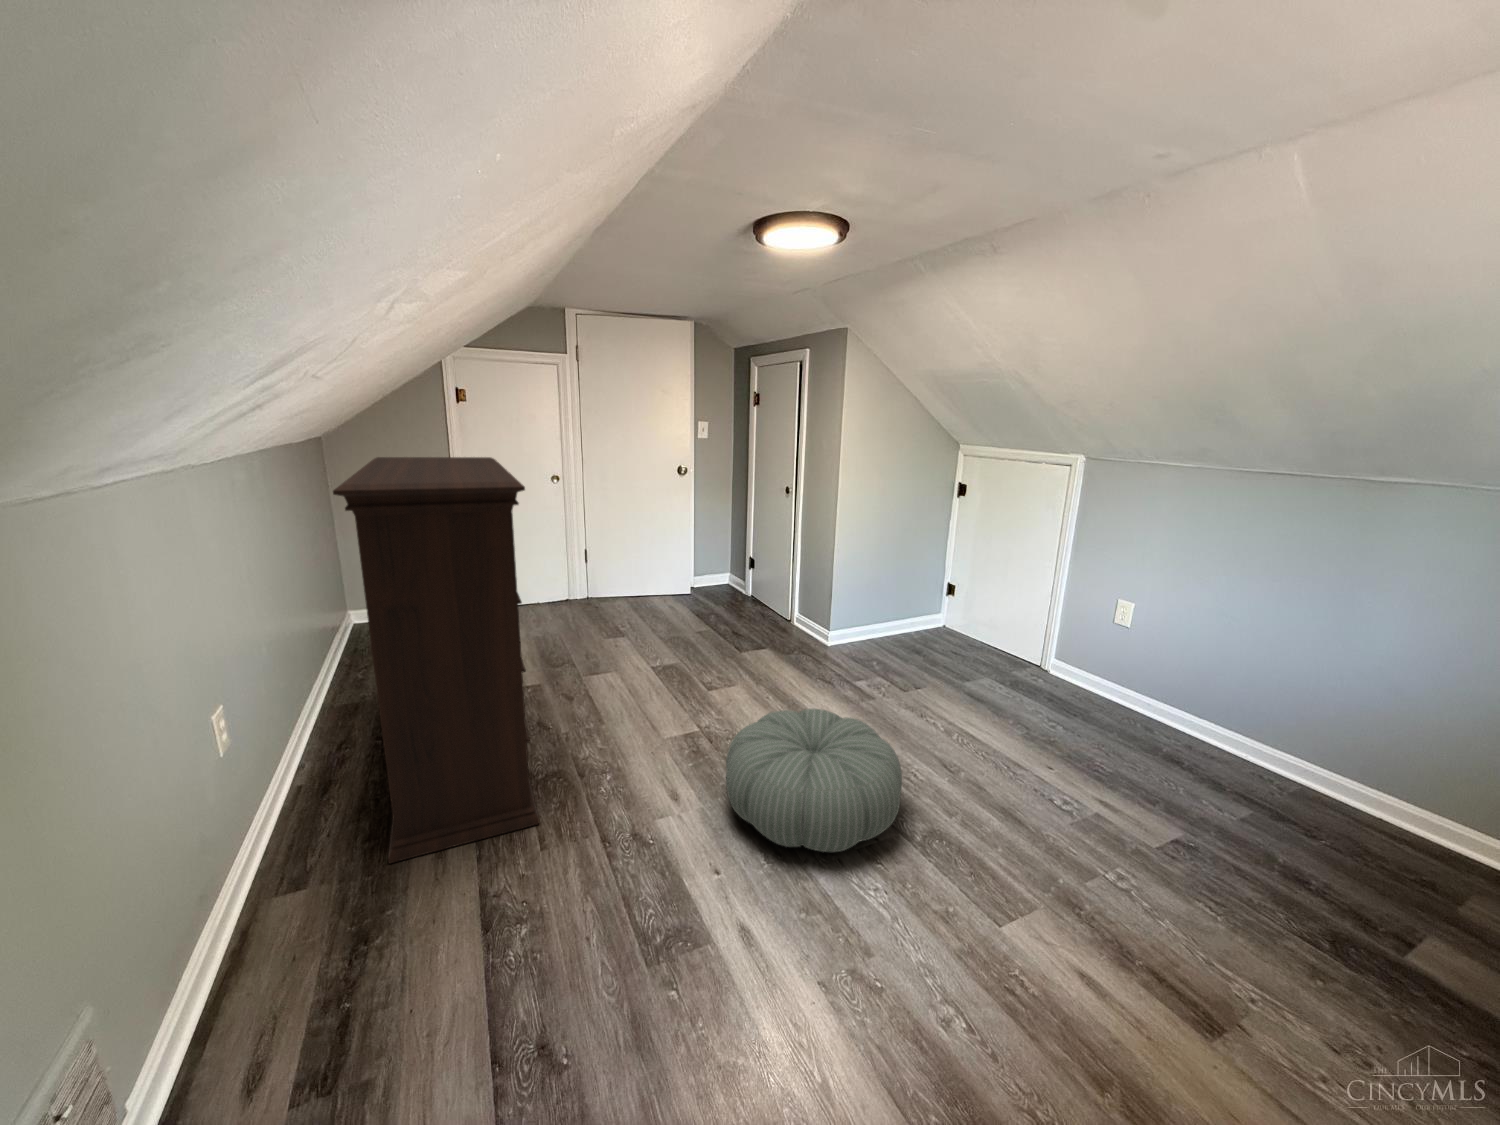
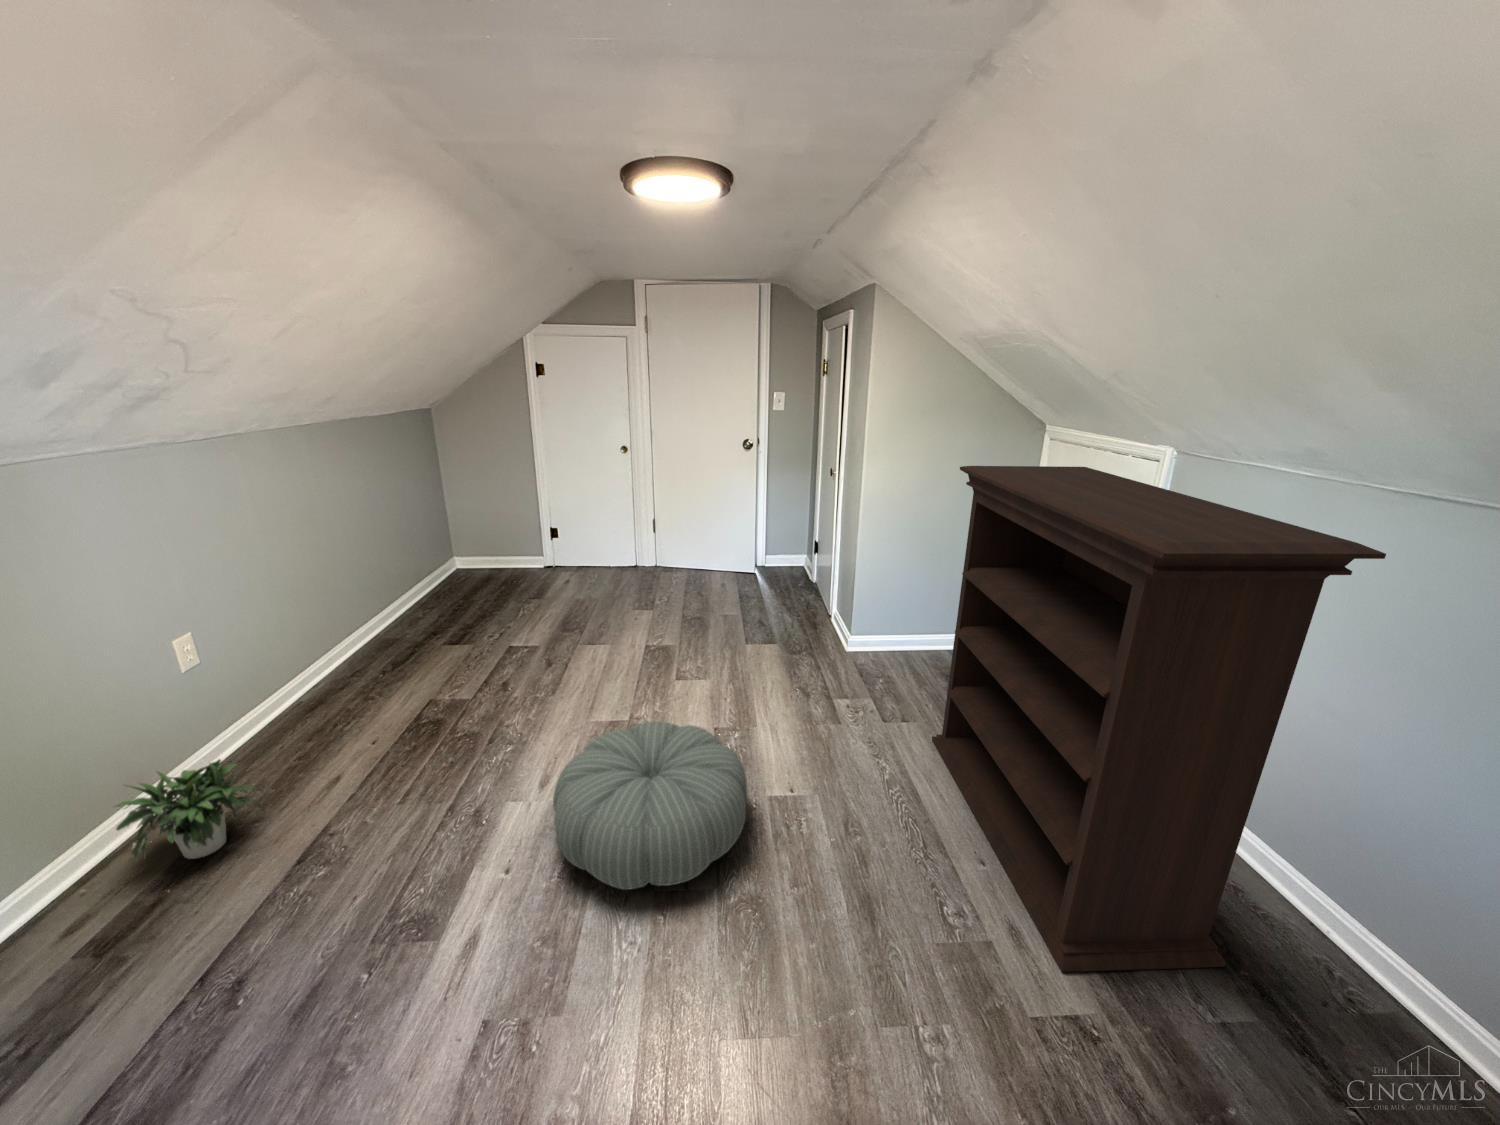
bookshelf: present [333,457,539,863] -> present [932,466,1386,972]
potted plant: none [212,831,409,1046] -> present [81,759,265,892]

